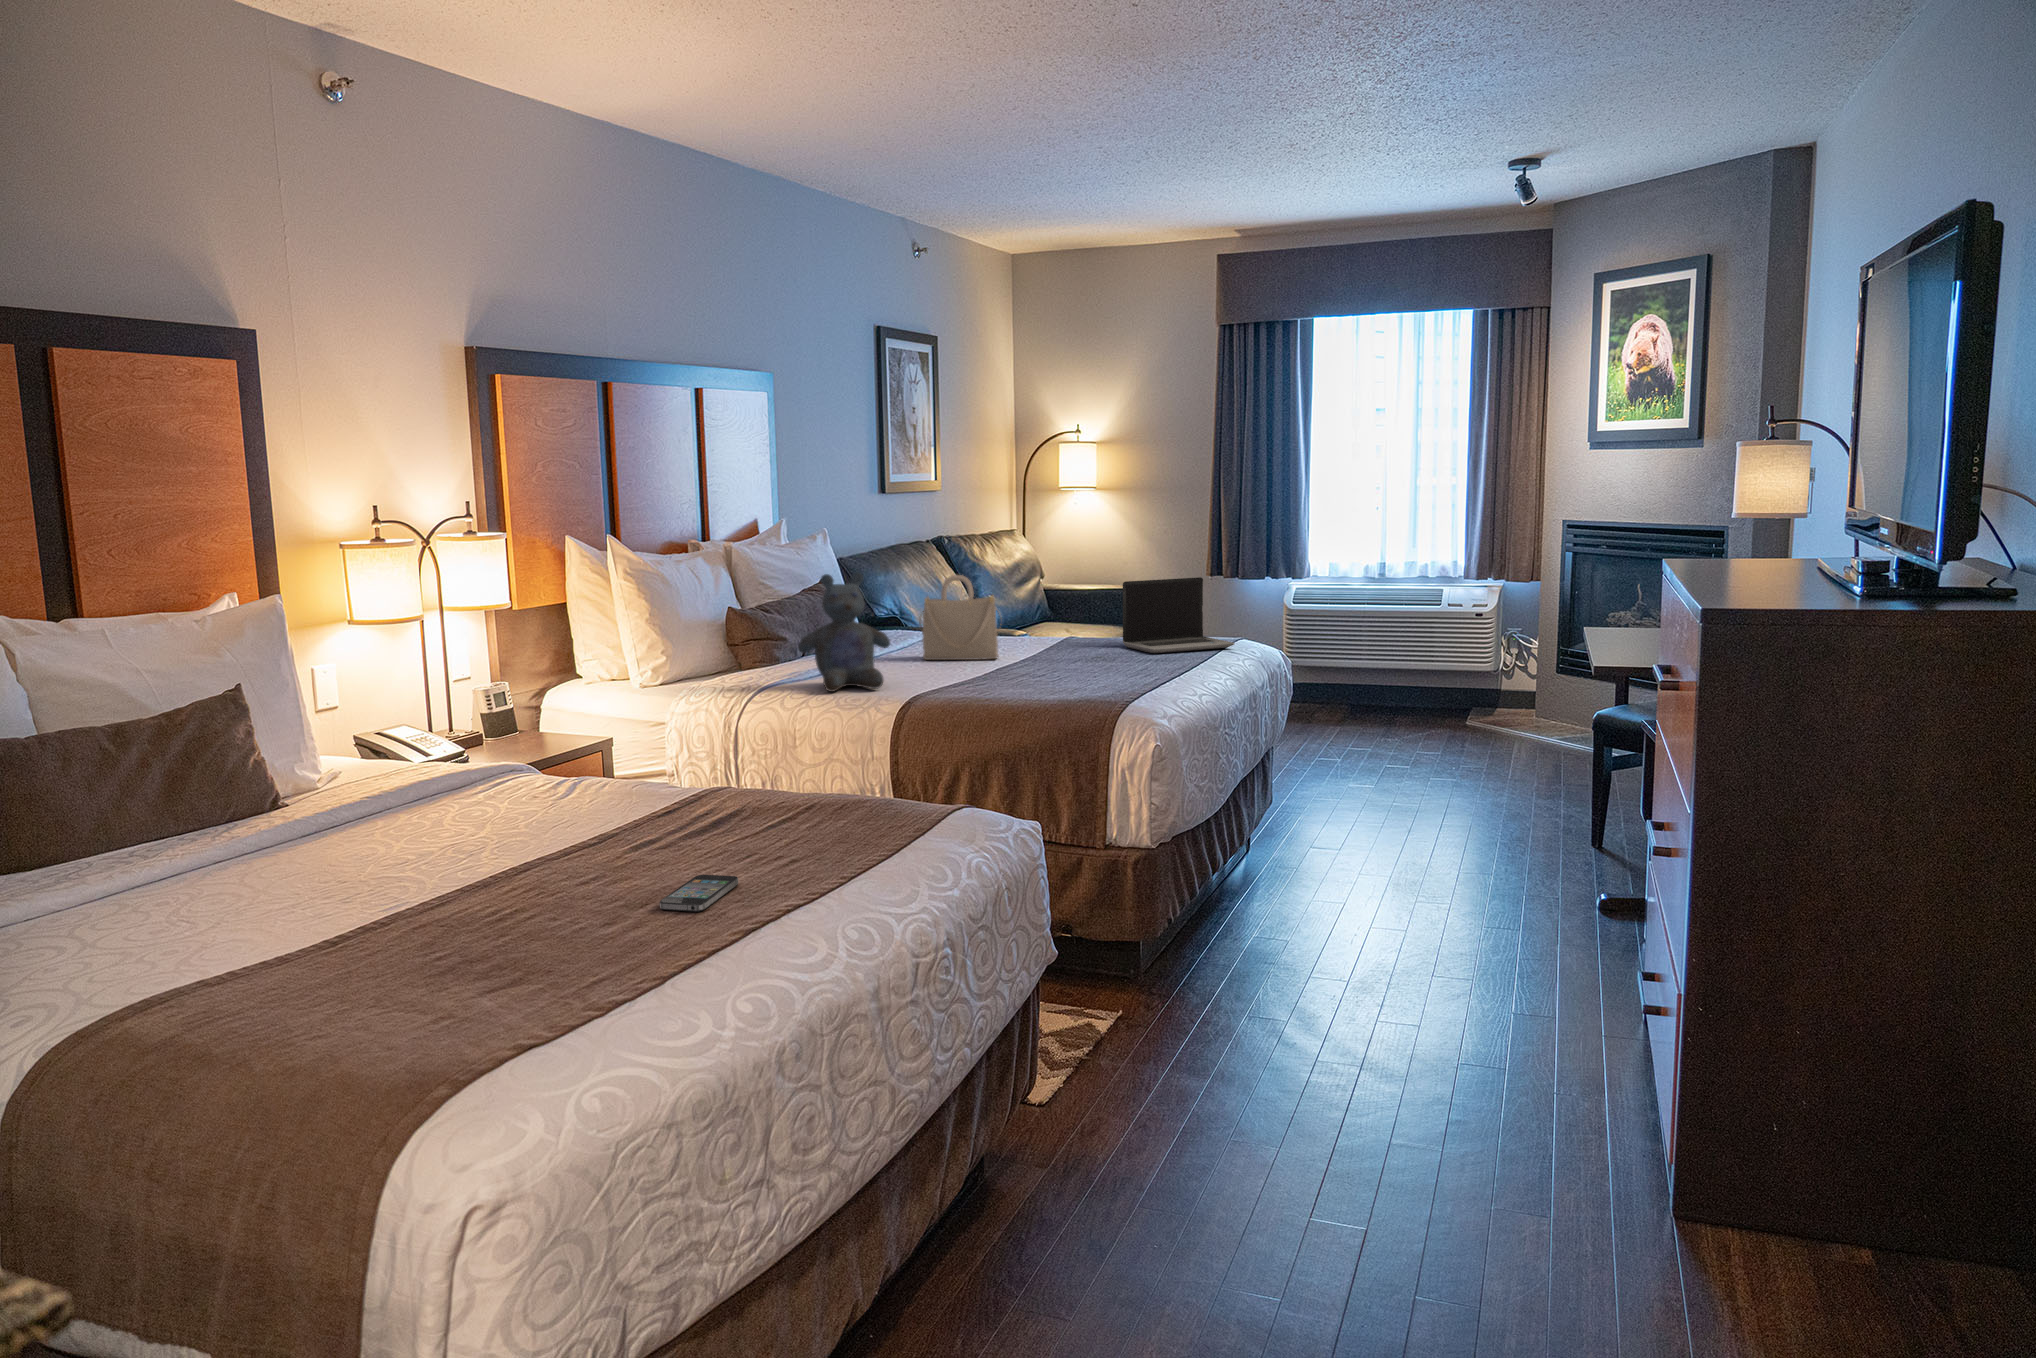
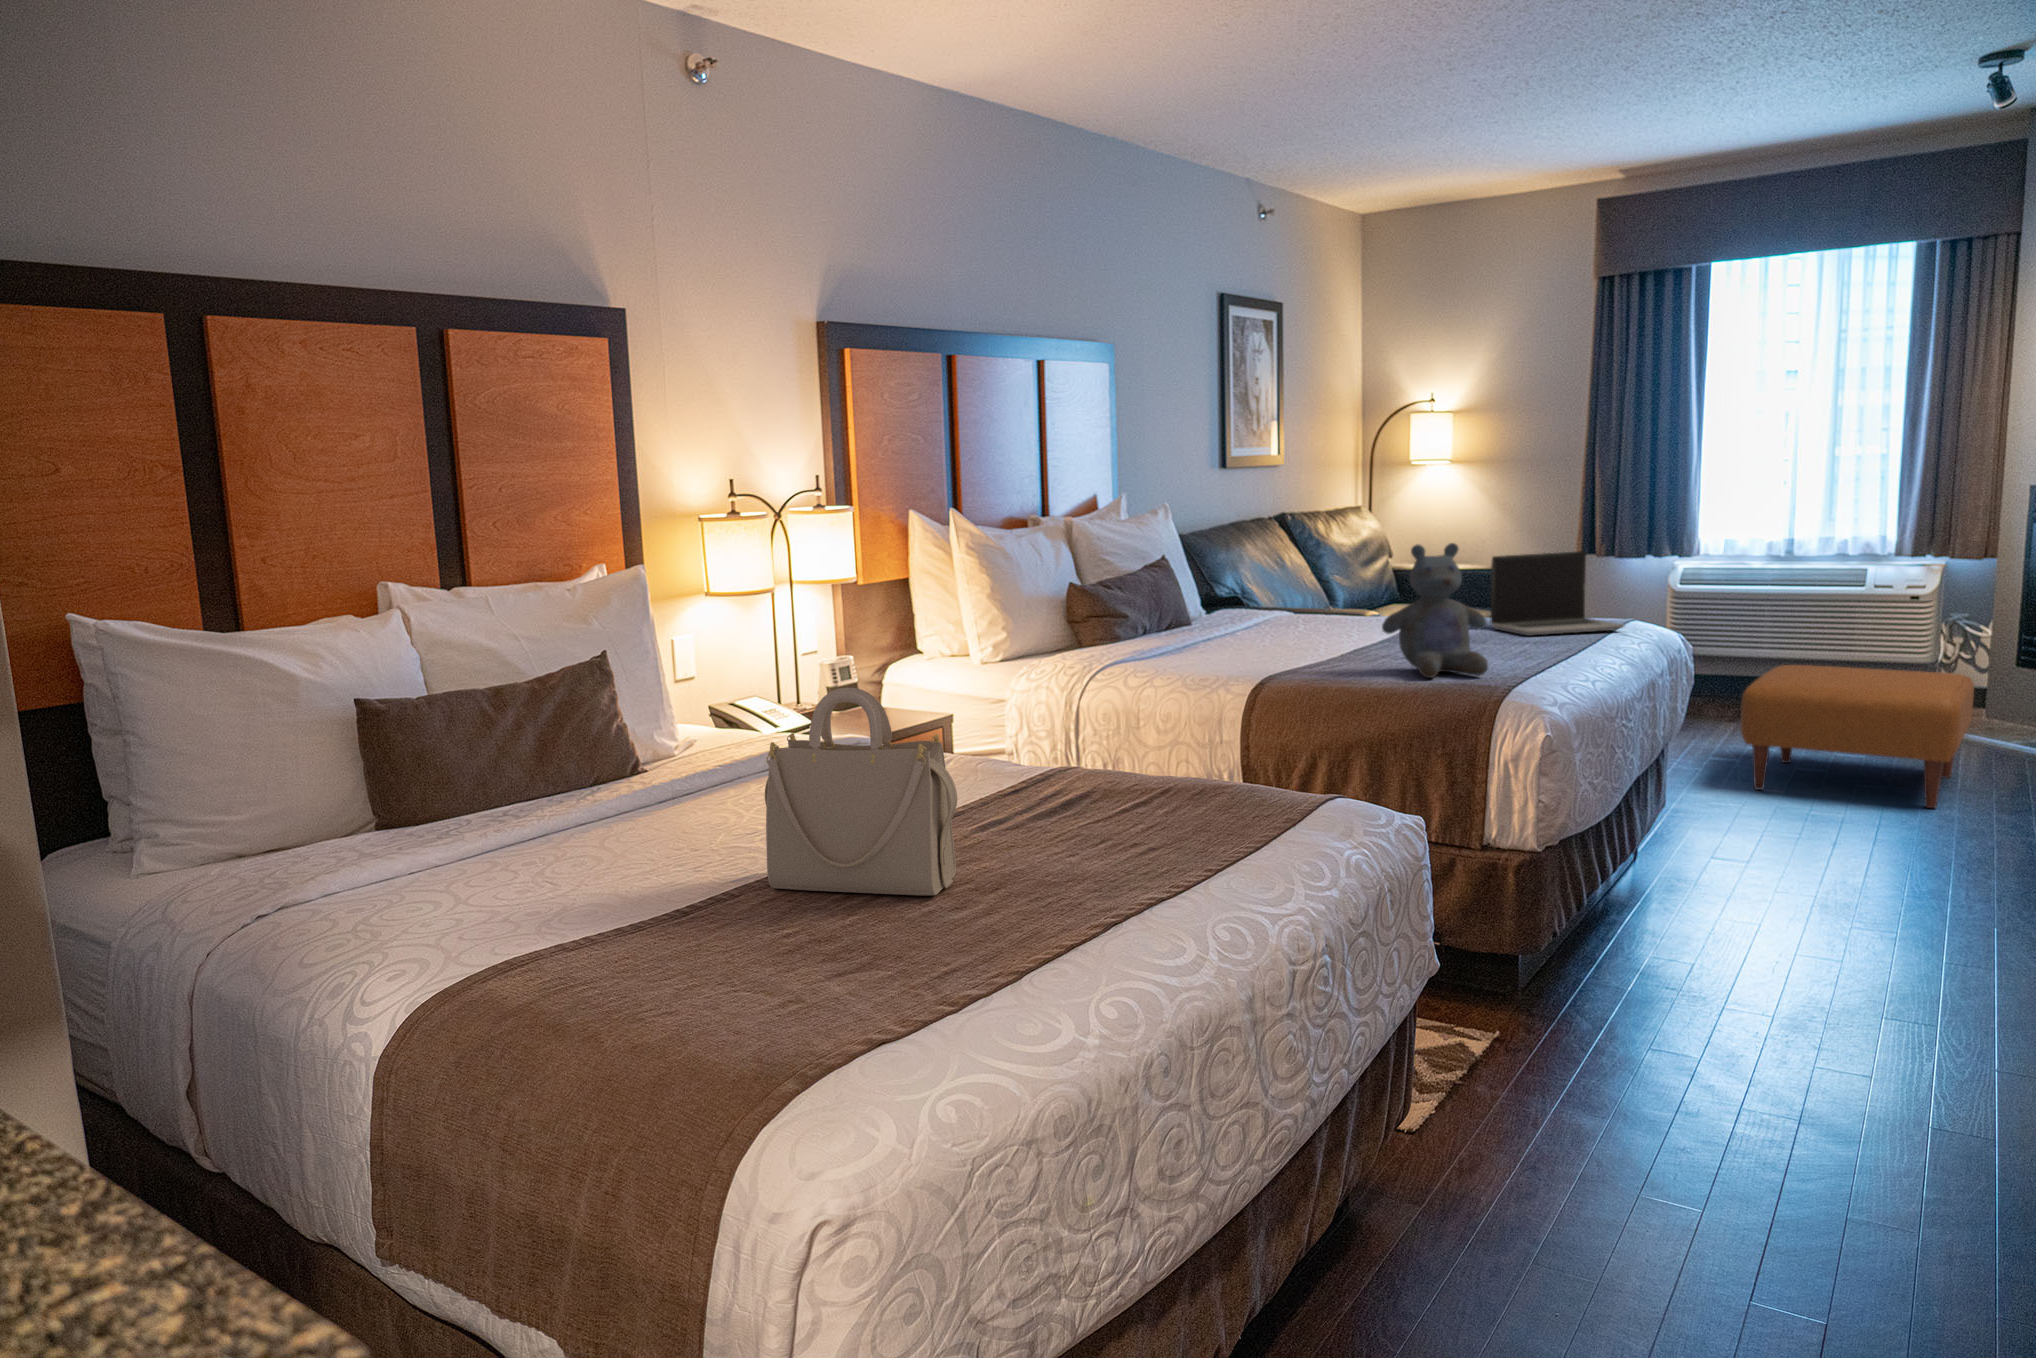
stuffed bear: present [798,573,890,692] -> present [1382,543,1488,678]
handbag: present [919,575,1001,660] -> present [765,688,957,896]
ottoman: none [1334,675,1512,795] -> present [1741,665,1974,808]
smartphone: present [660,875,738,912] -> none [1009,858,1091,898]

